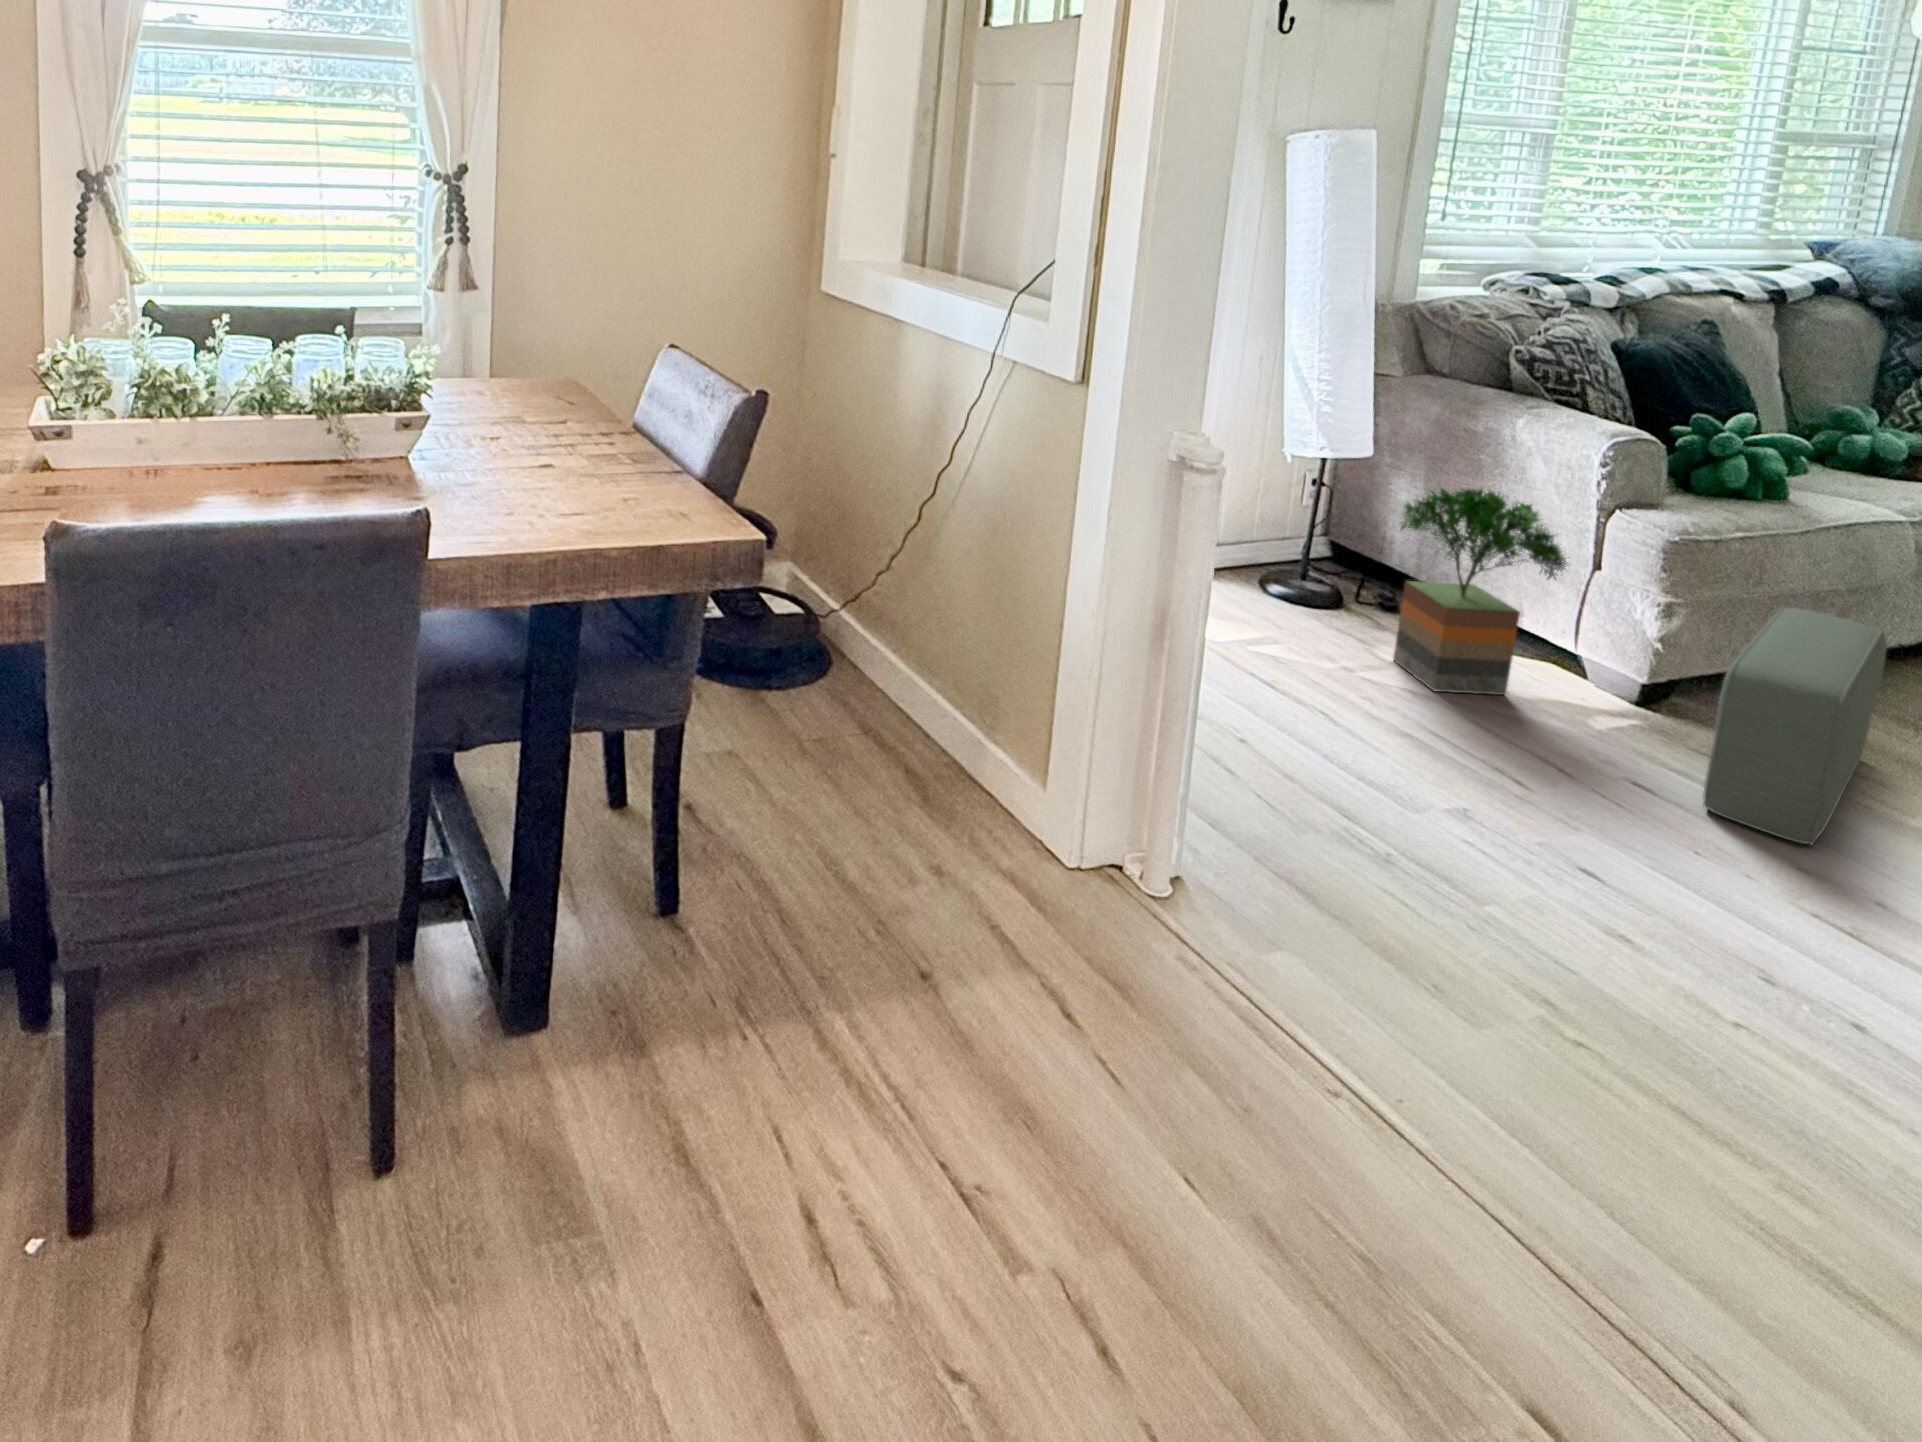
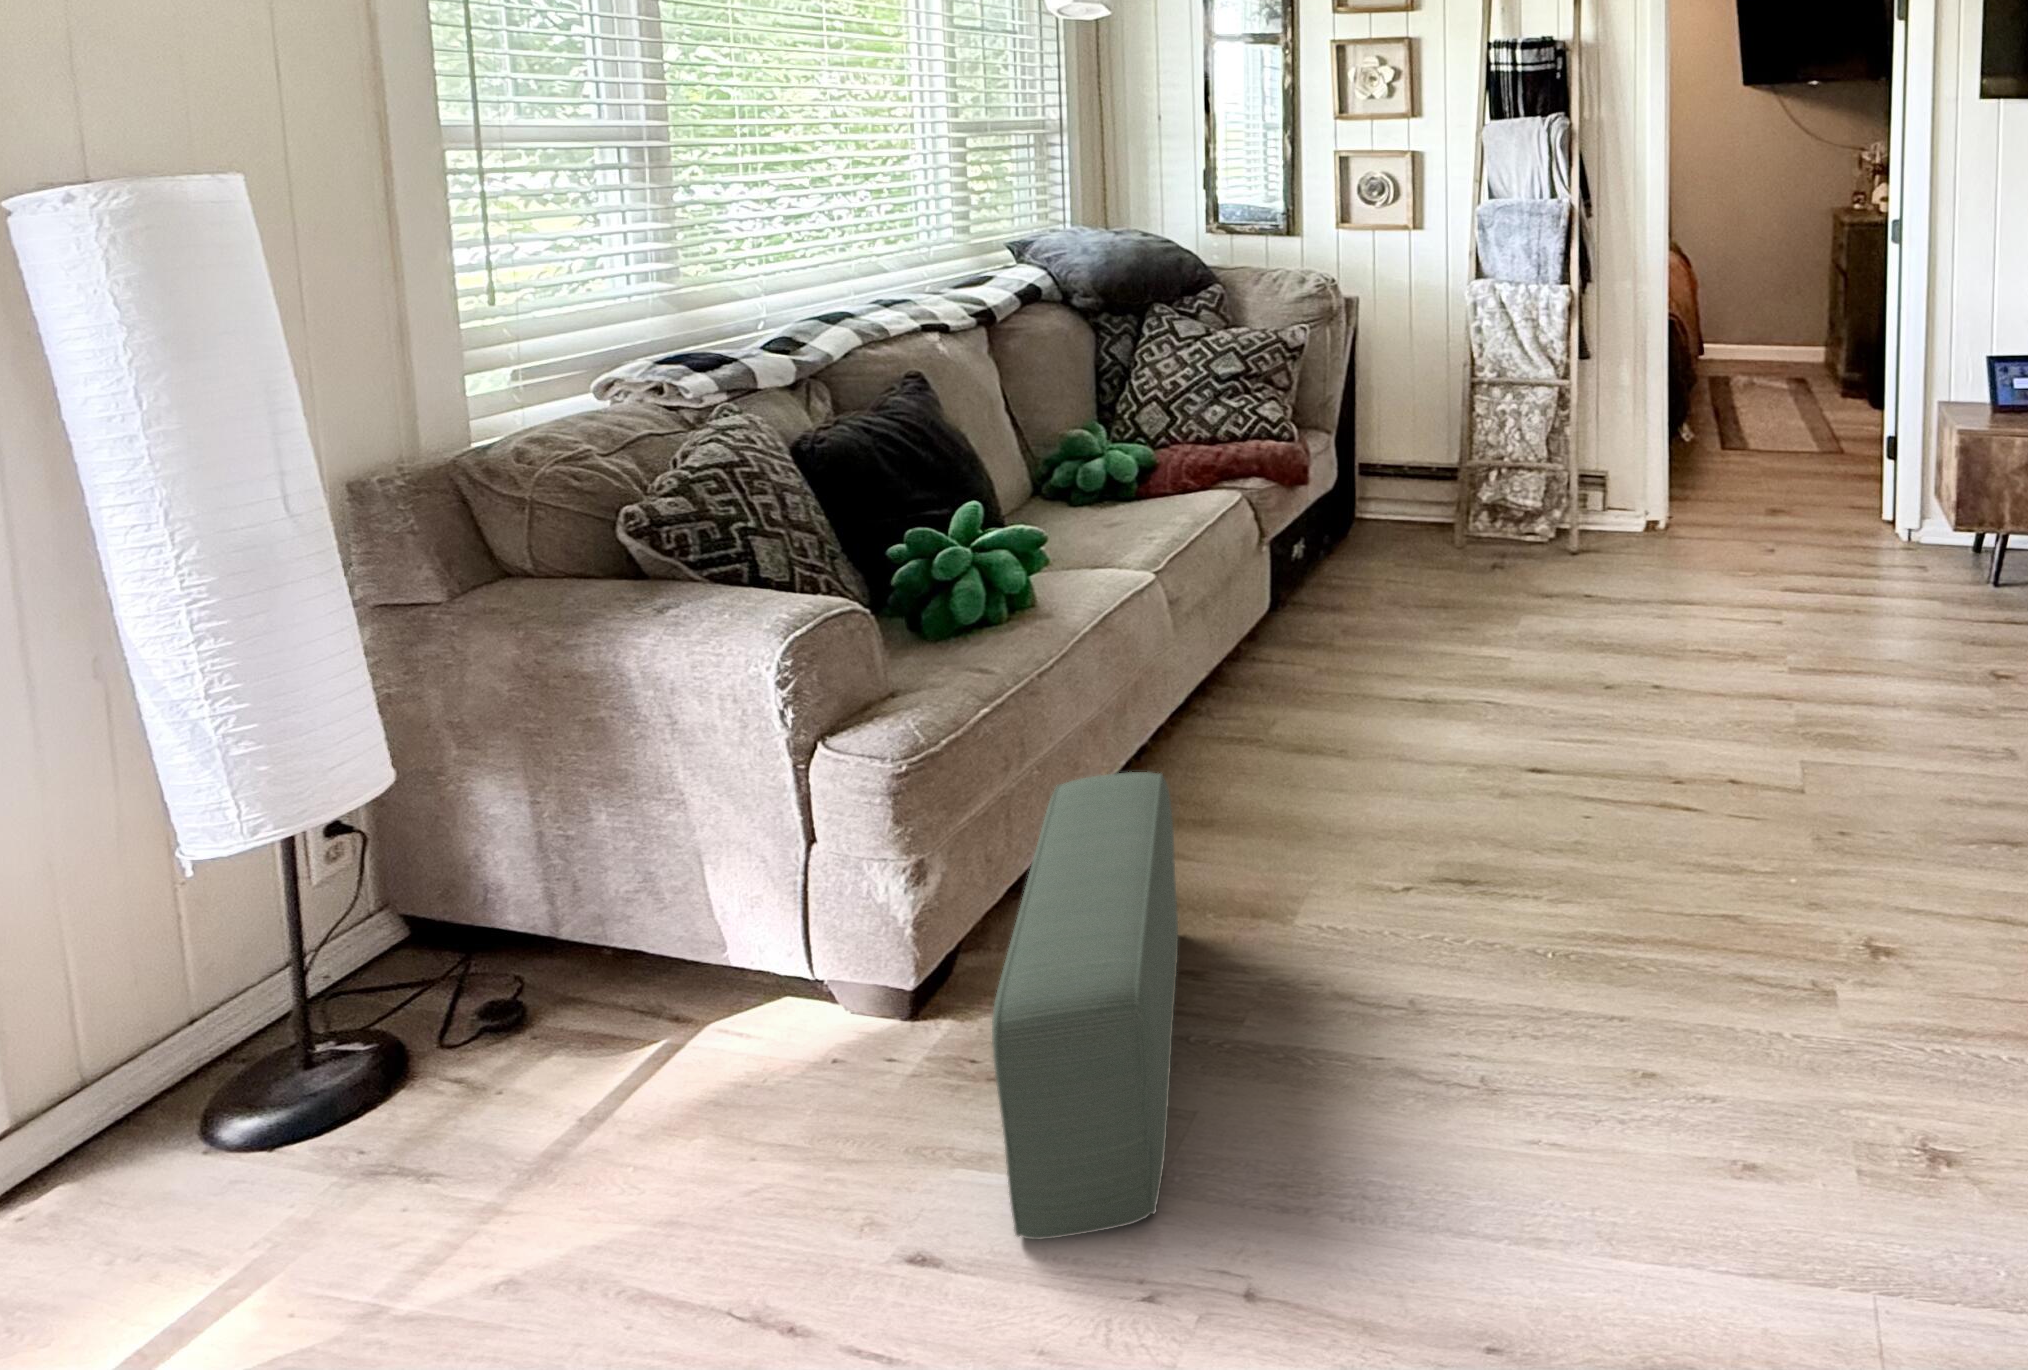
potted tree: present [1393,488,1569,695] -> none [416,791,759,1231]

